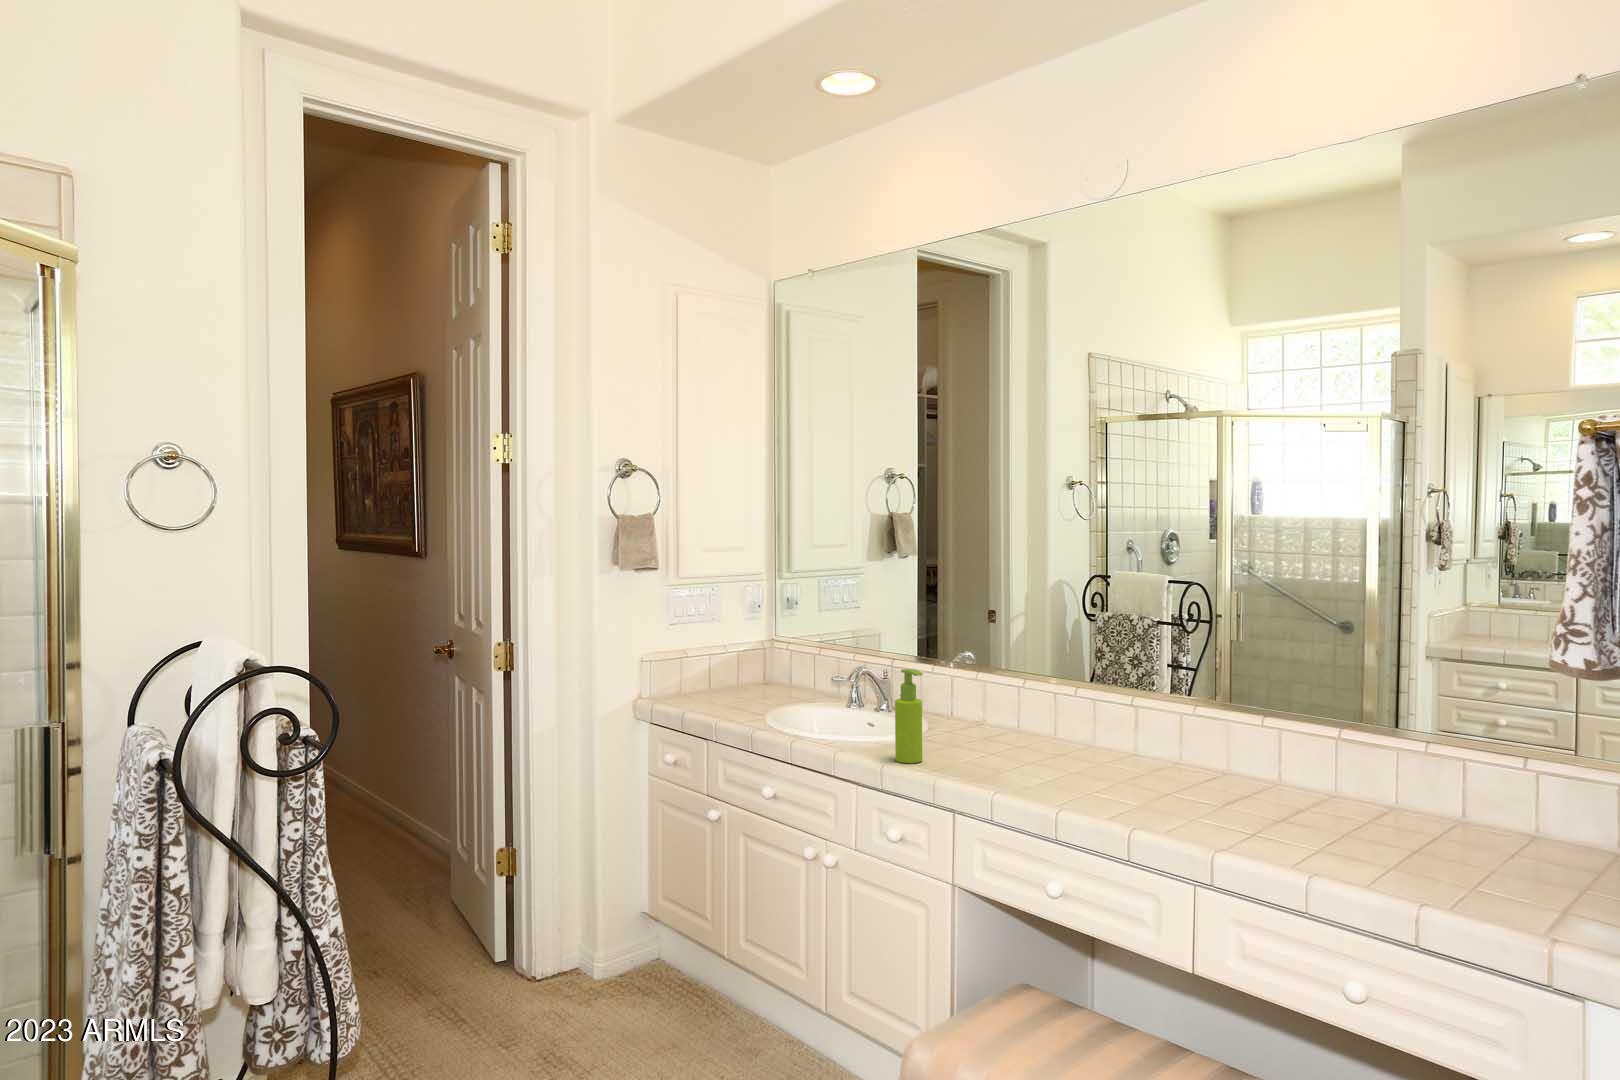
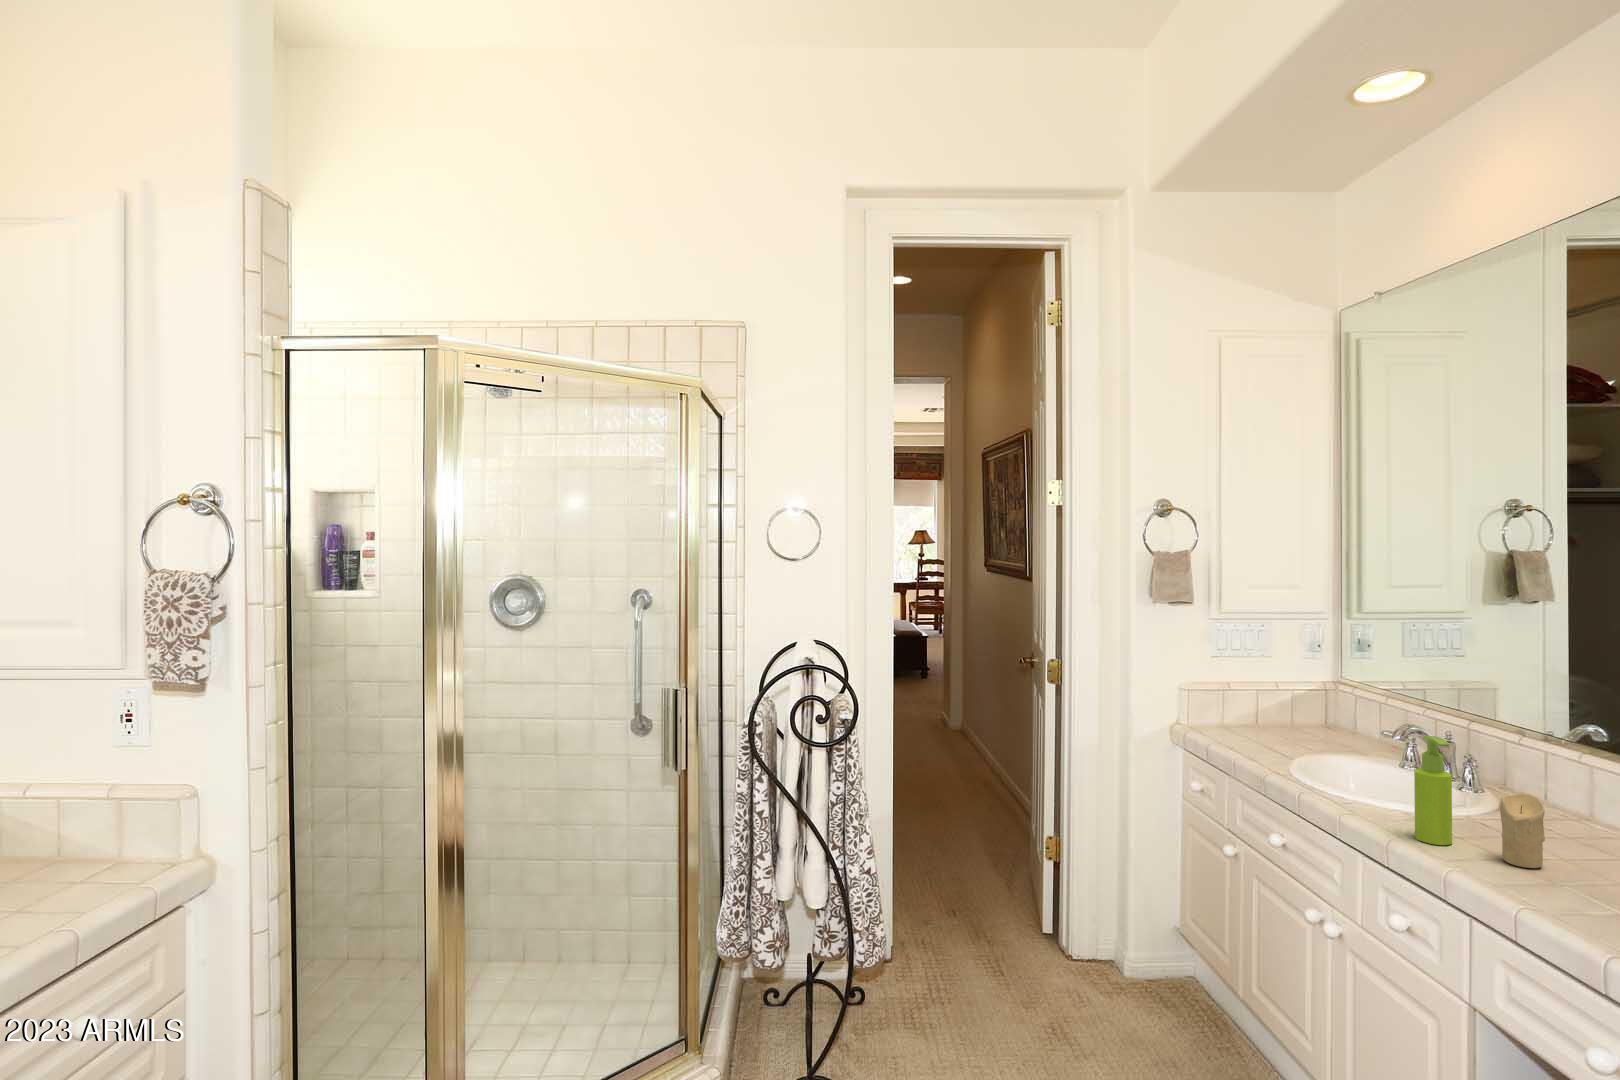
candle: none [959,707,988,767] -> present [1500,794,1545,868]

